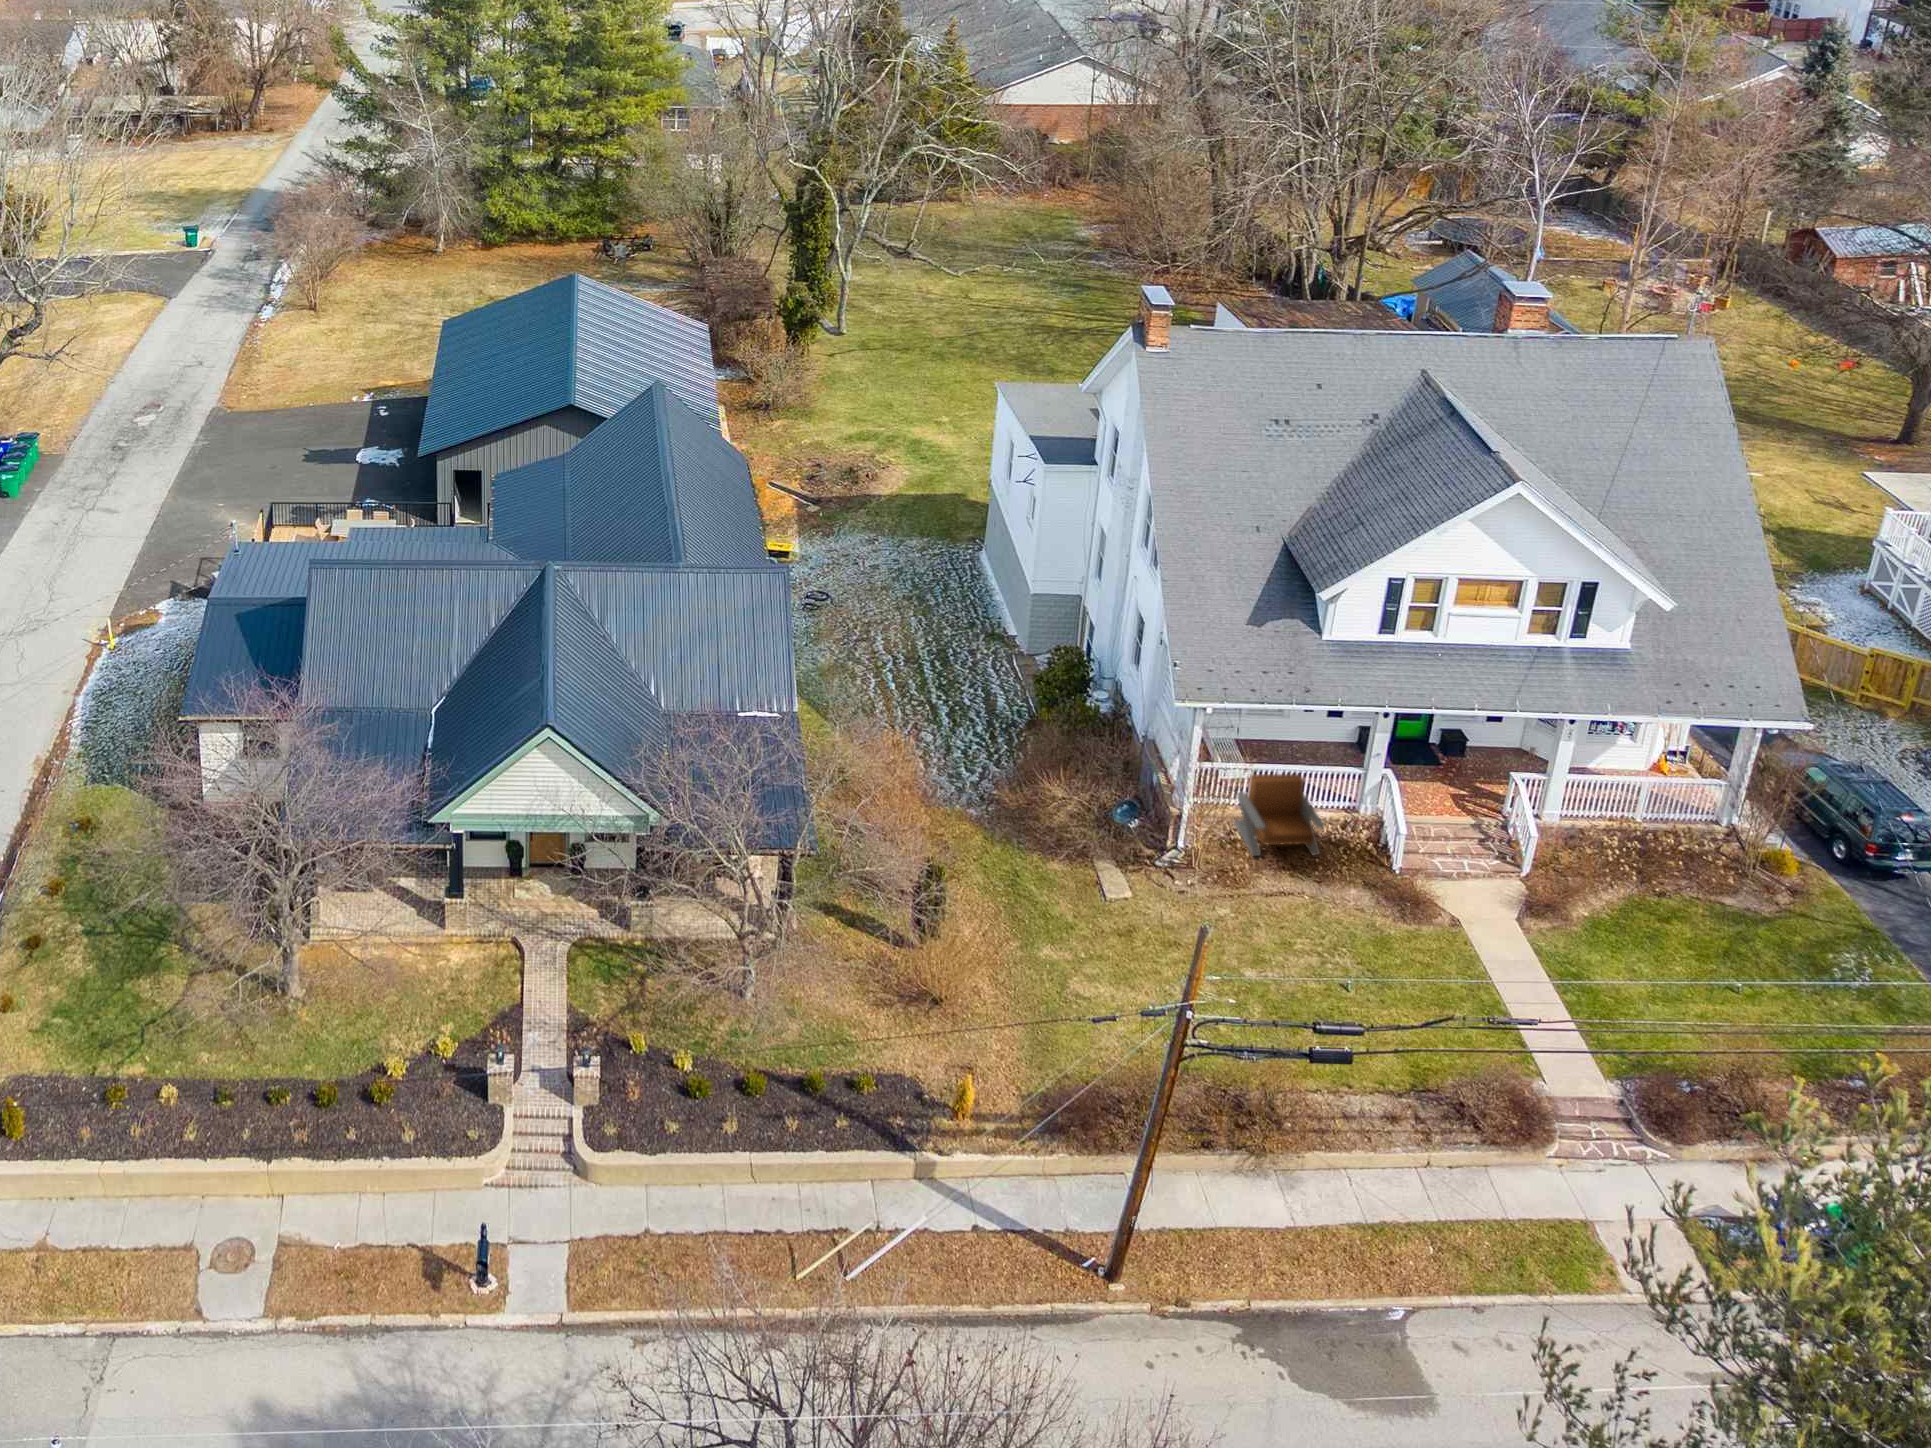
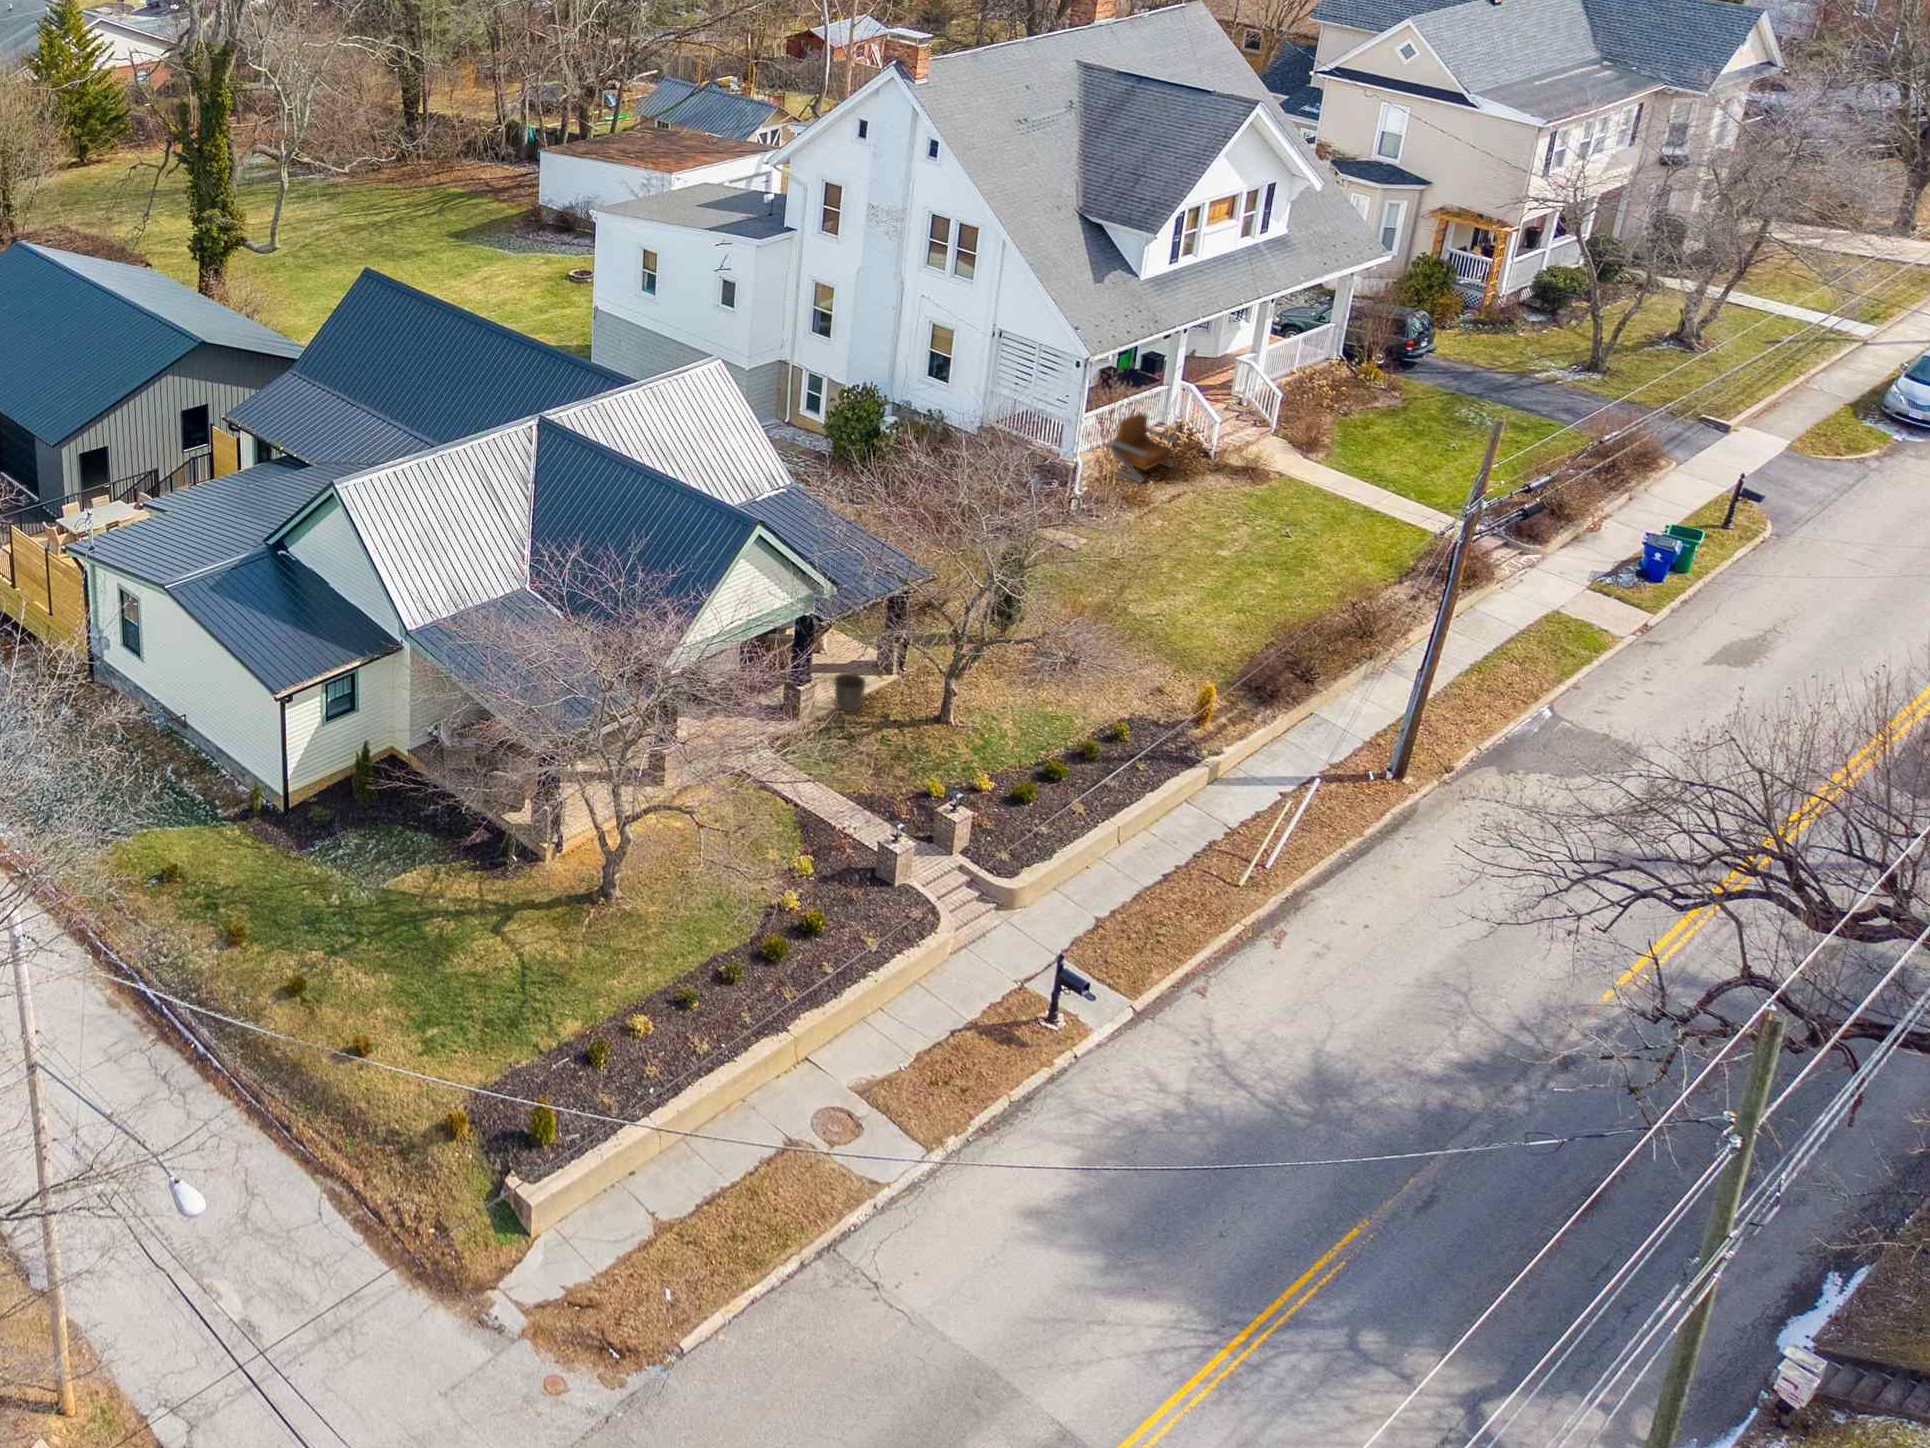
bucket: none [676,903,710,943] -> present [833,673,866,711]

